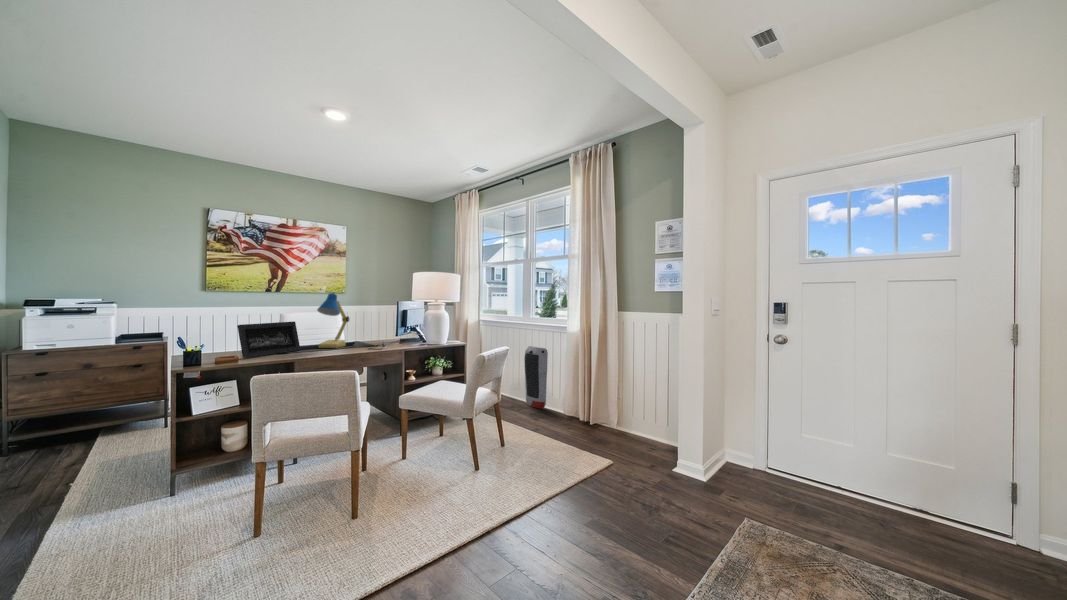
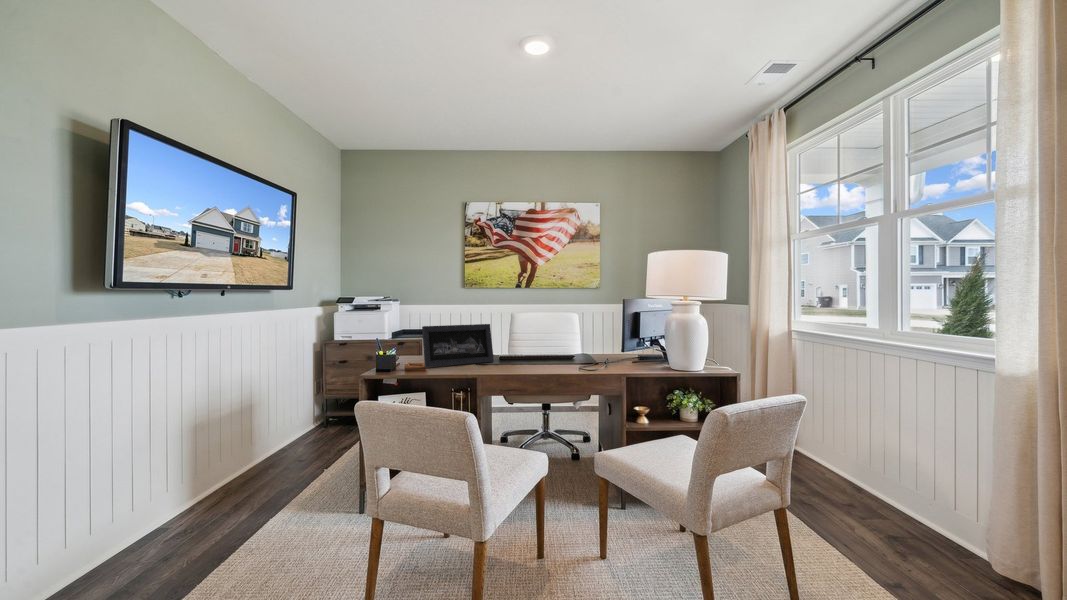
desk lamp: present [317,293,349,348] -> none [513,286,562,363]
air purifier: present [524,346,548,409] -> none [880,389,943,529]

